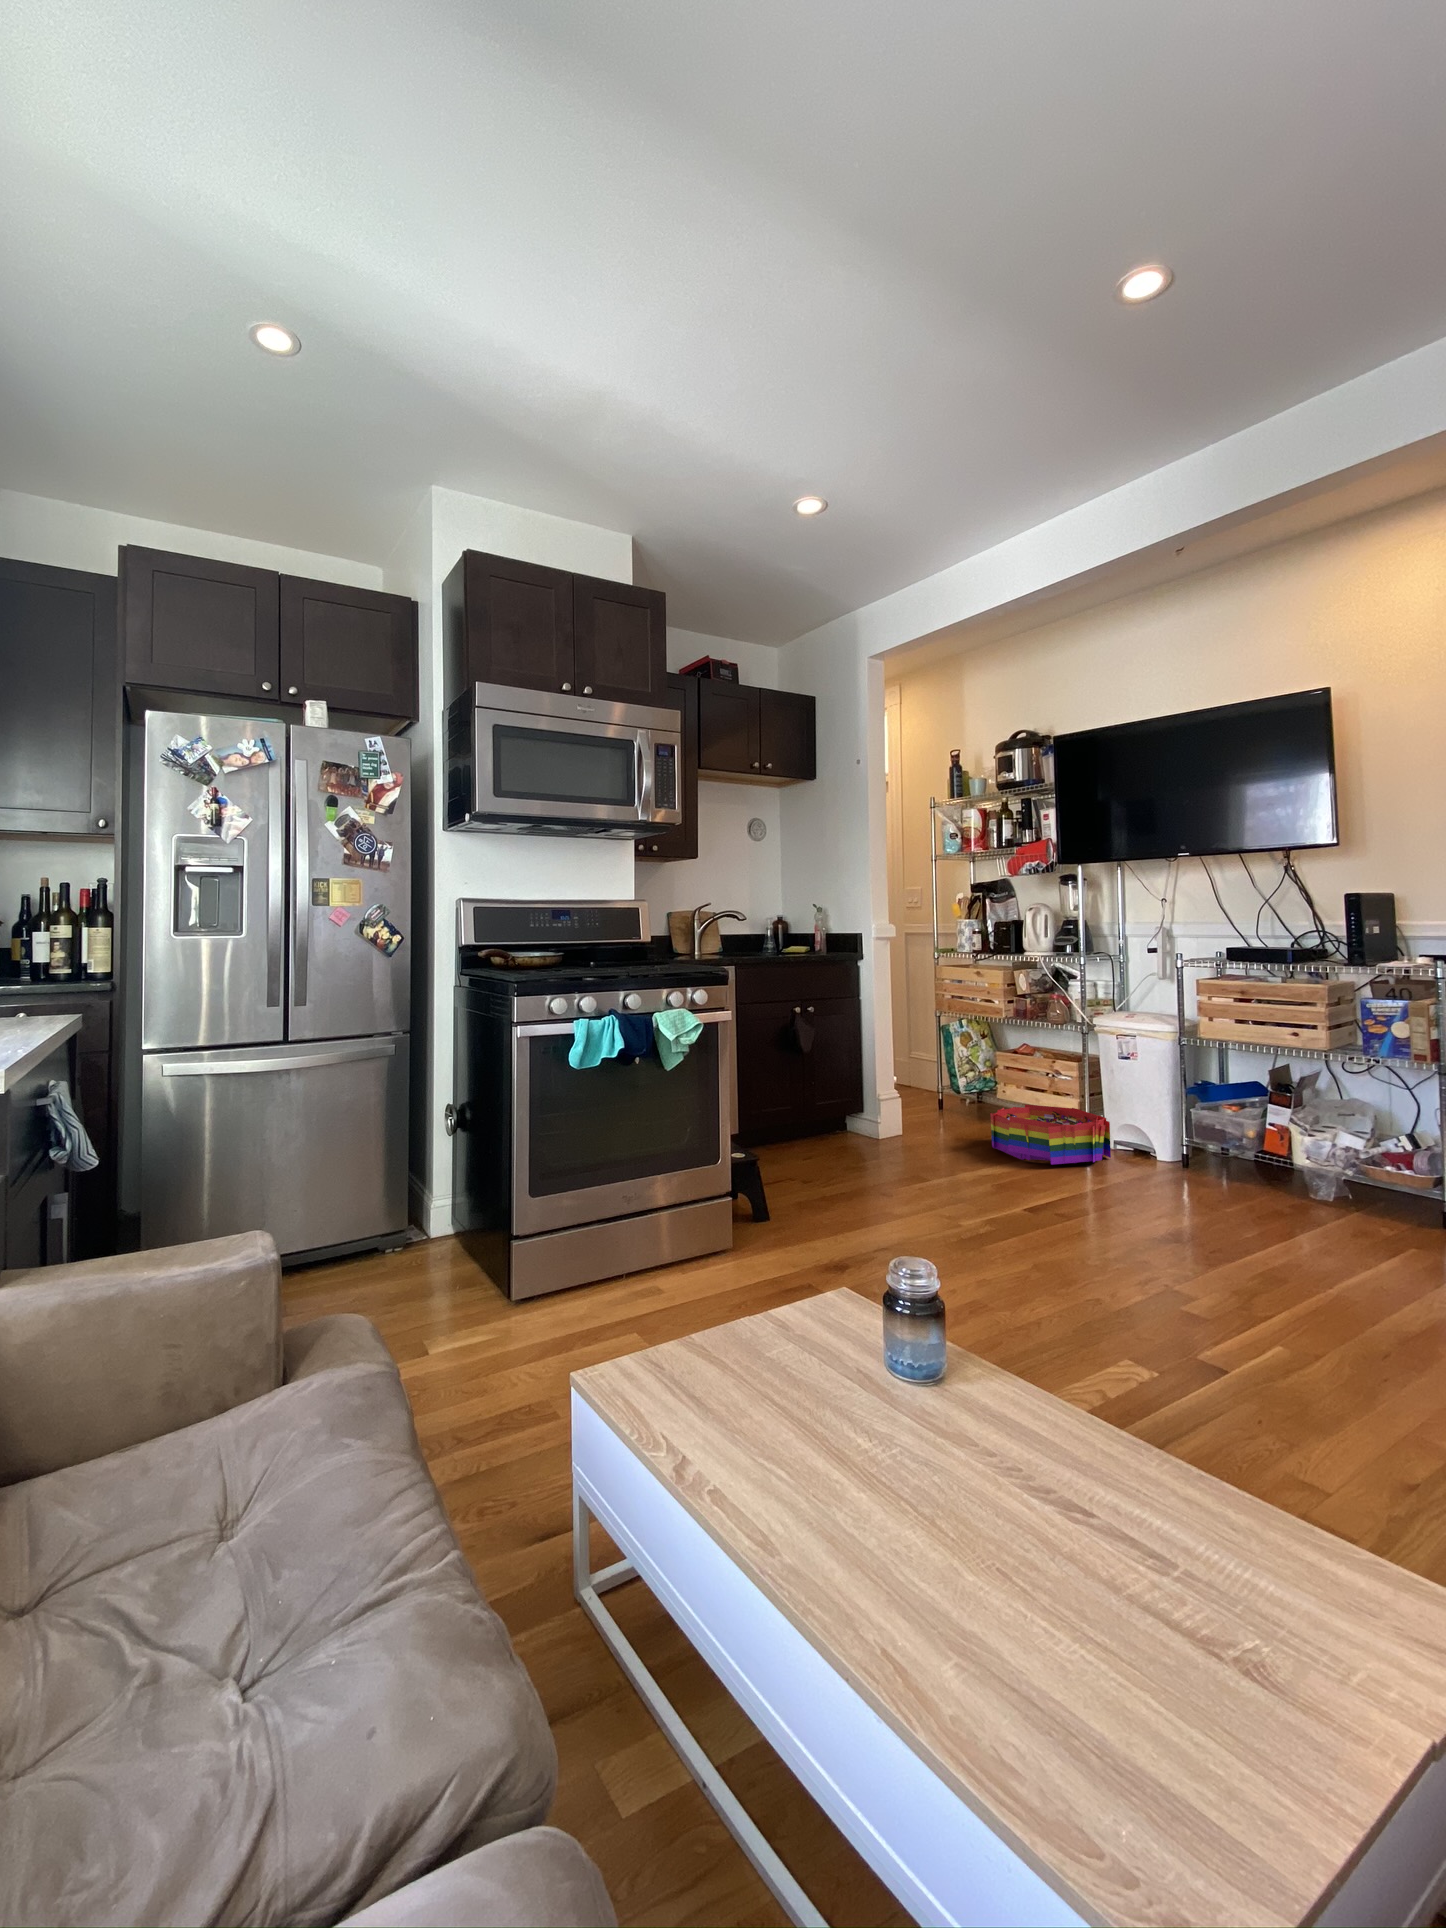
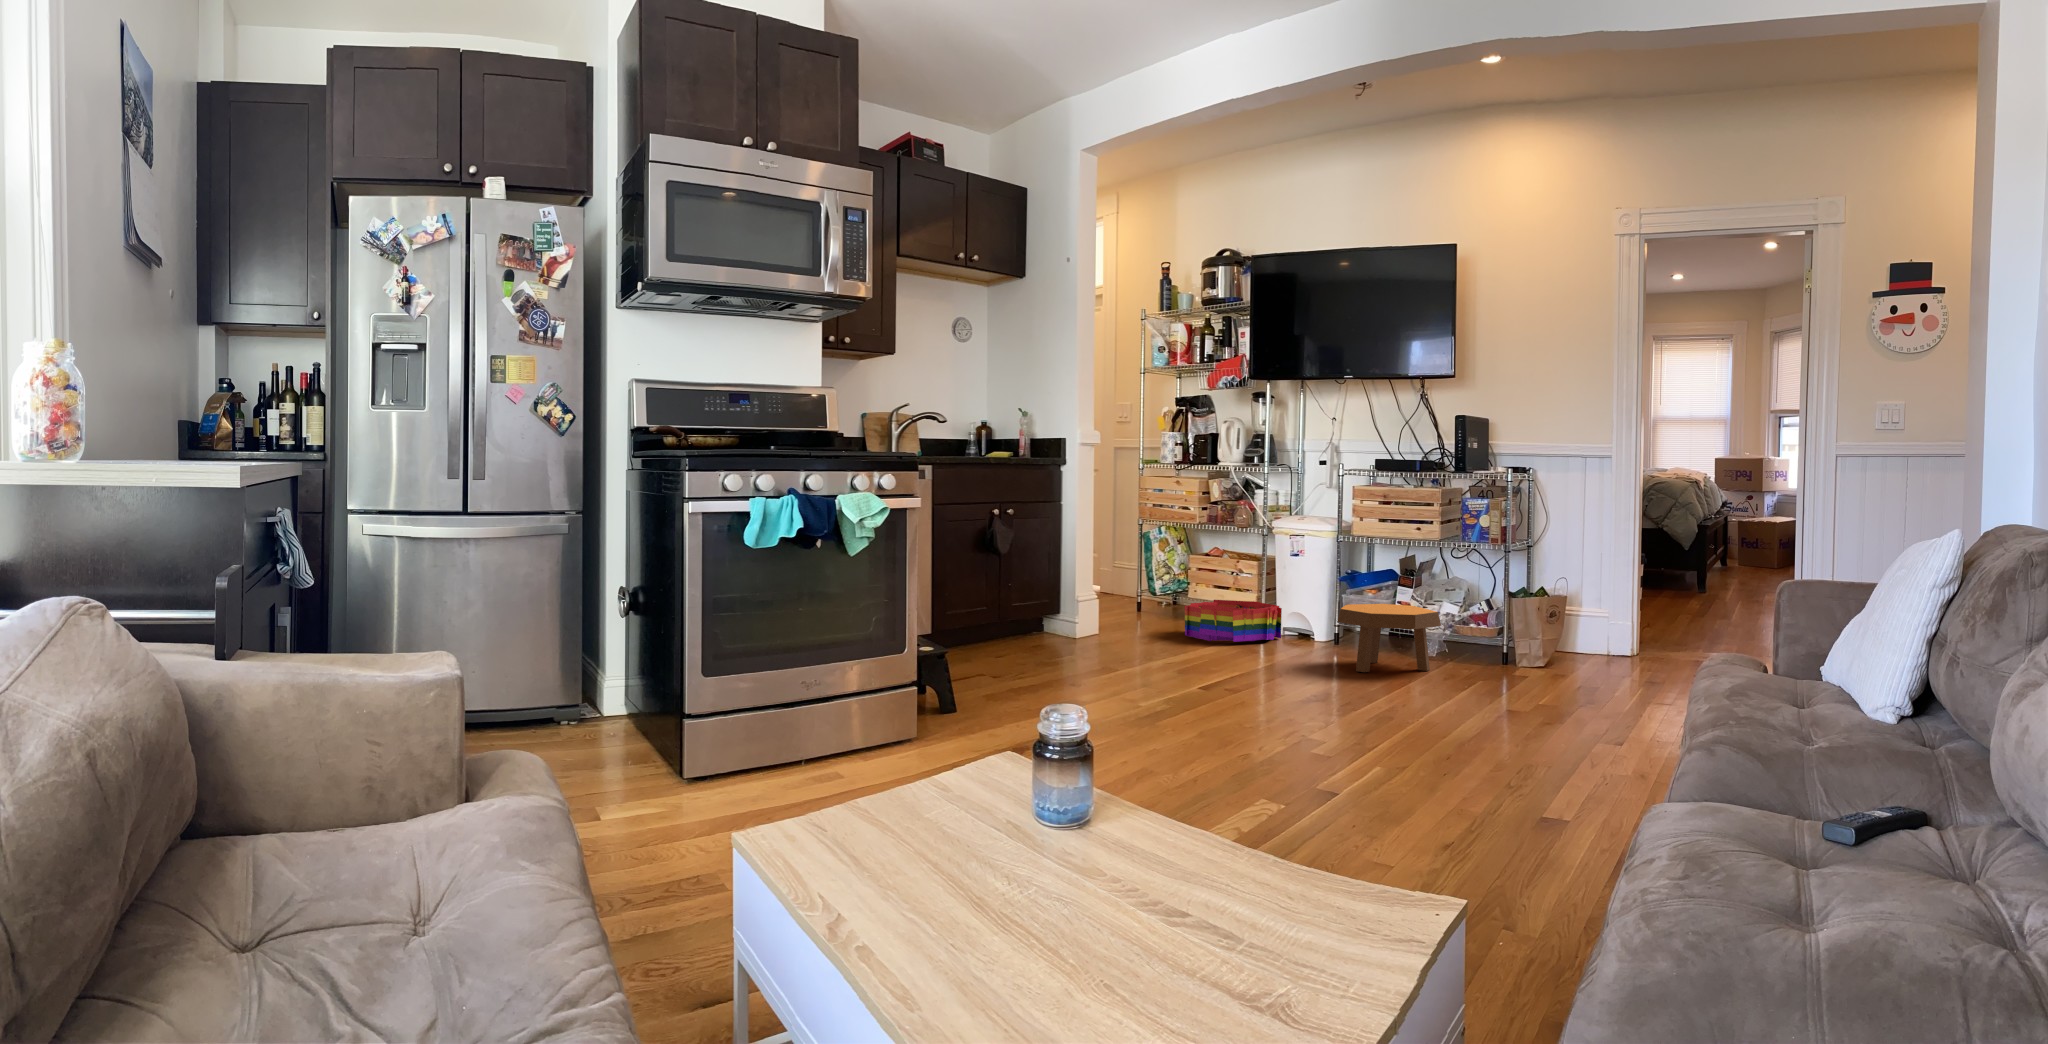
footstool: none [1197,1136,1362,1244] -> present [1337,604,1441,672]

